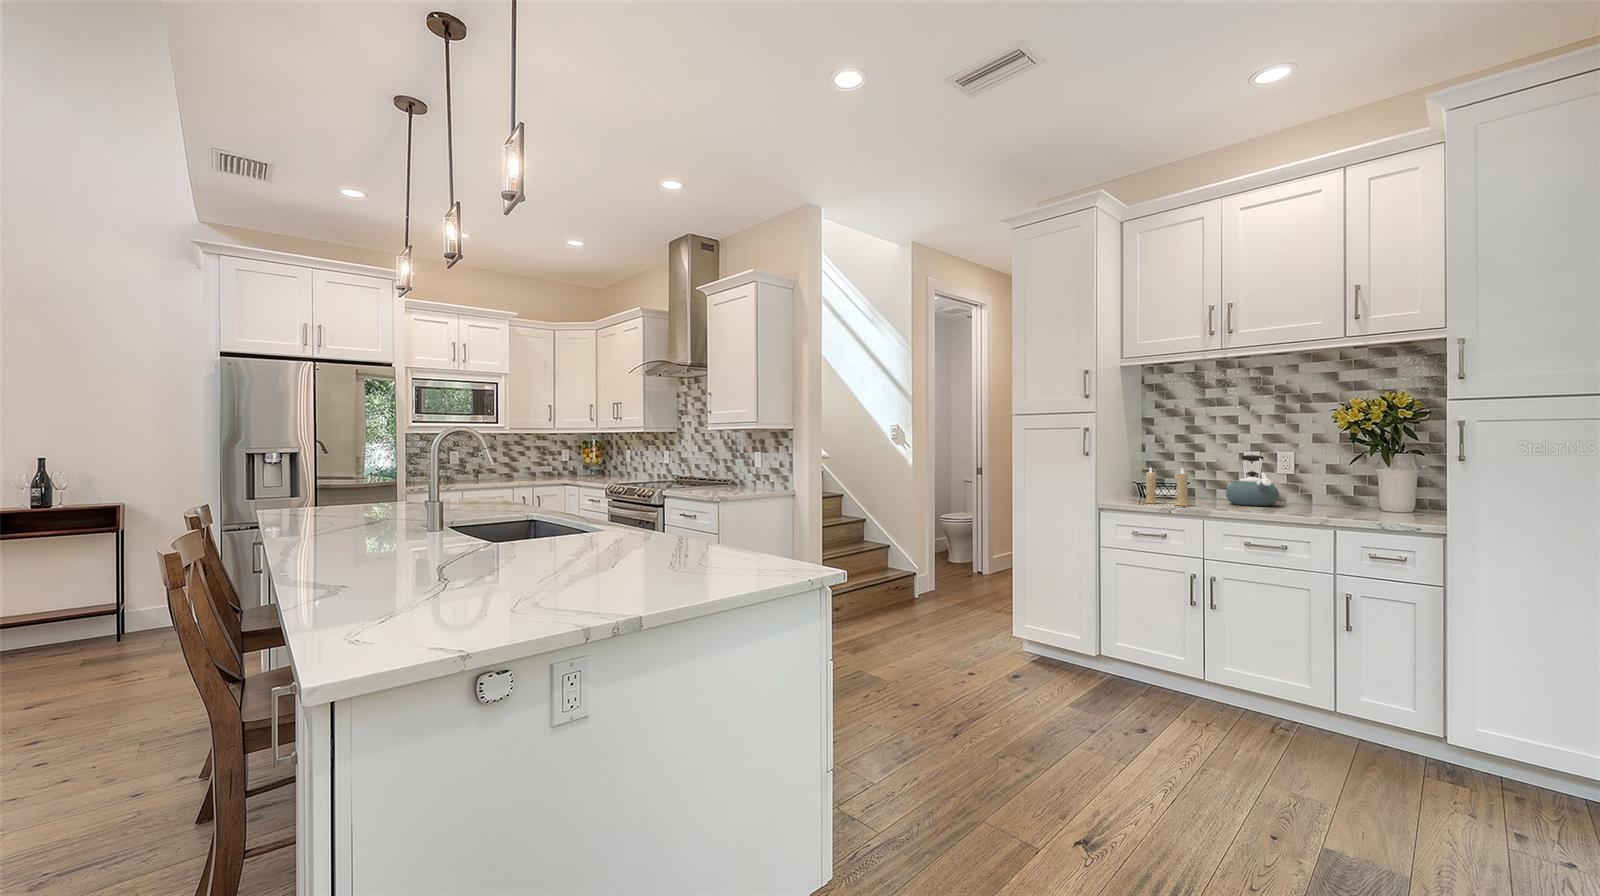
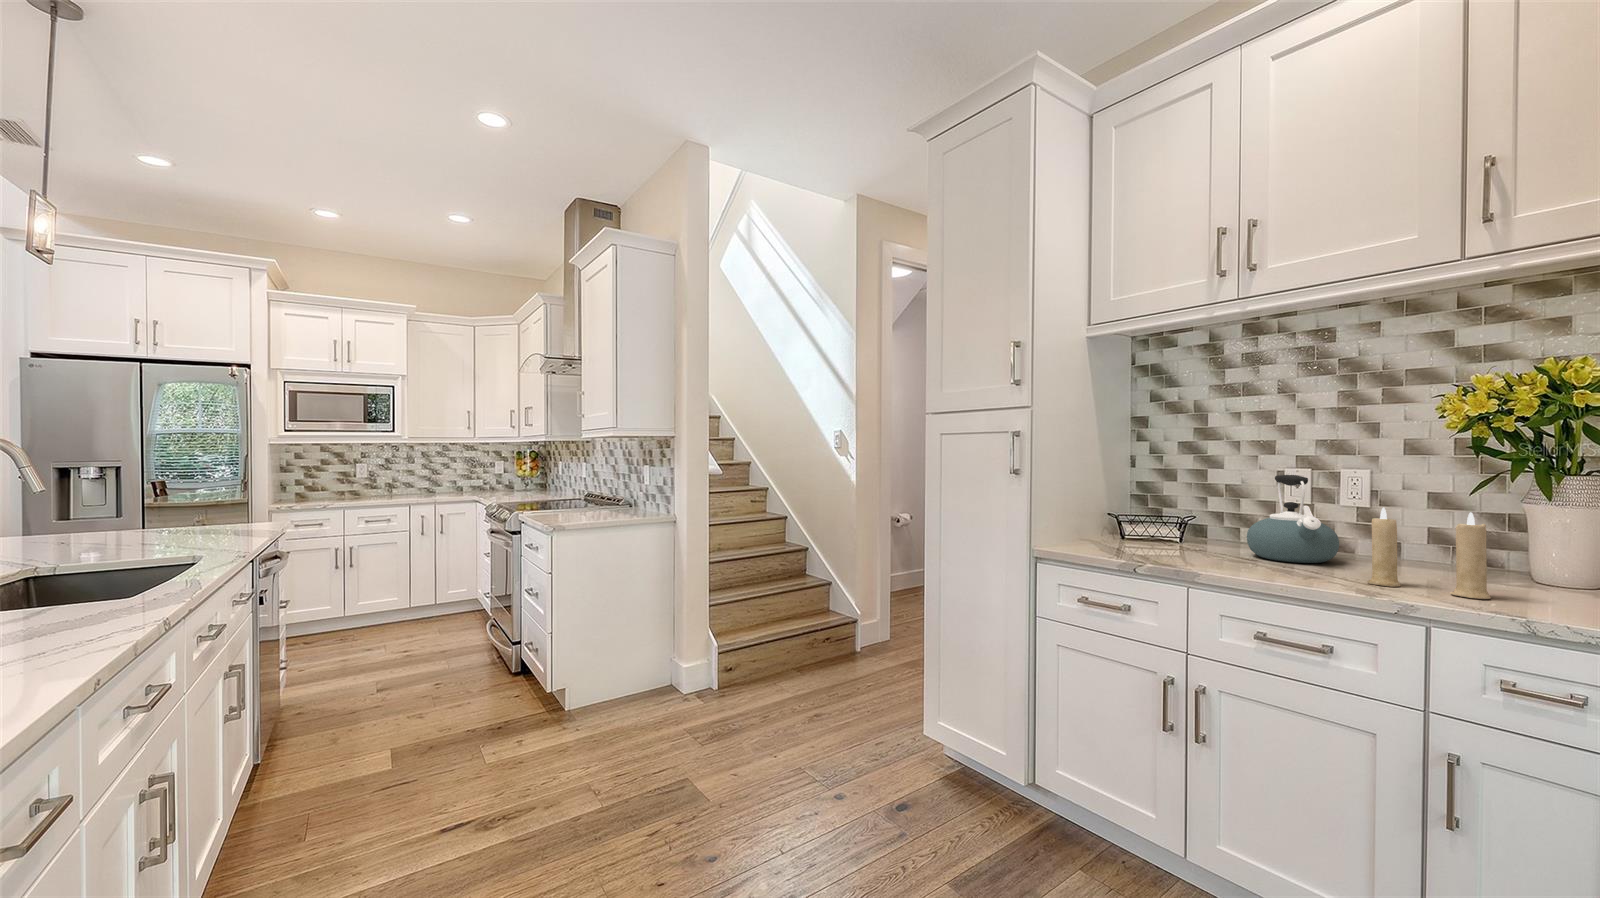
candle: present [1144,467,1189,506] -> present [1368,507,1491,599]

